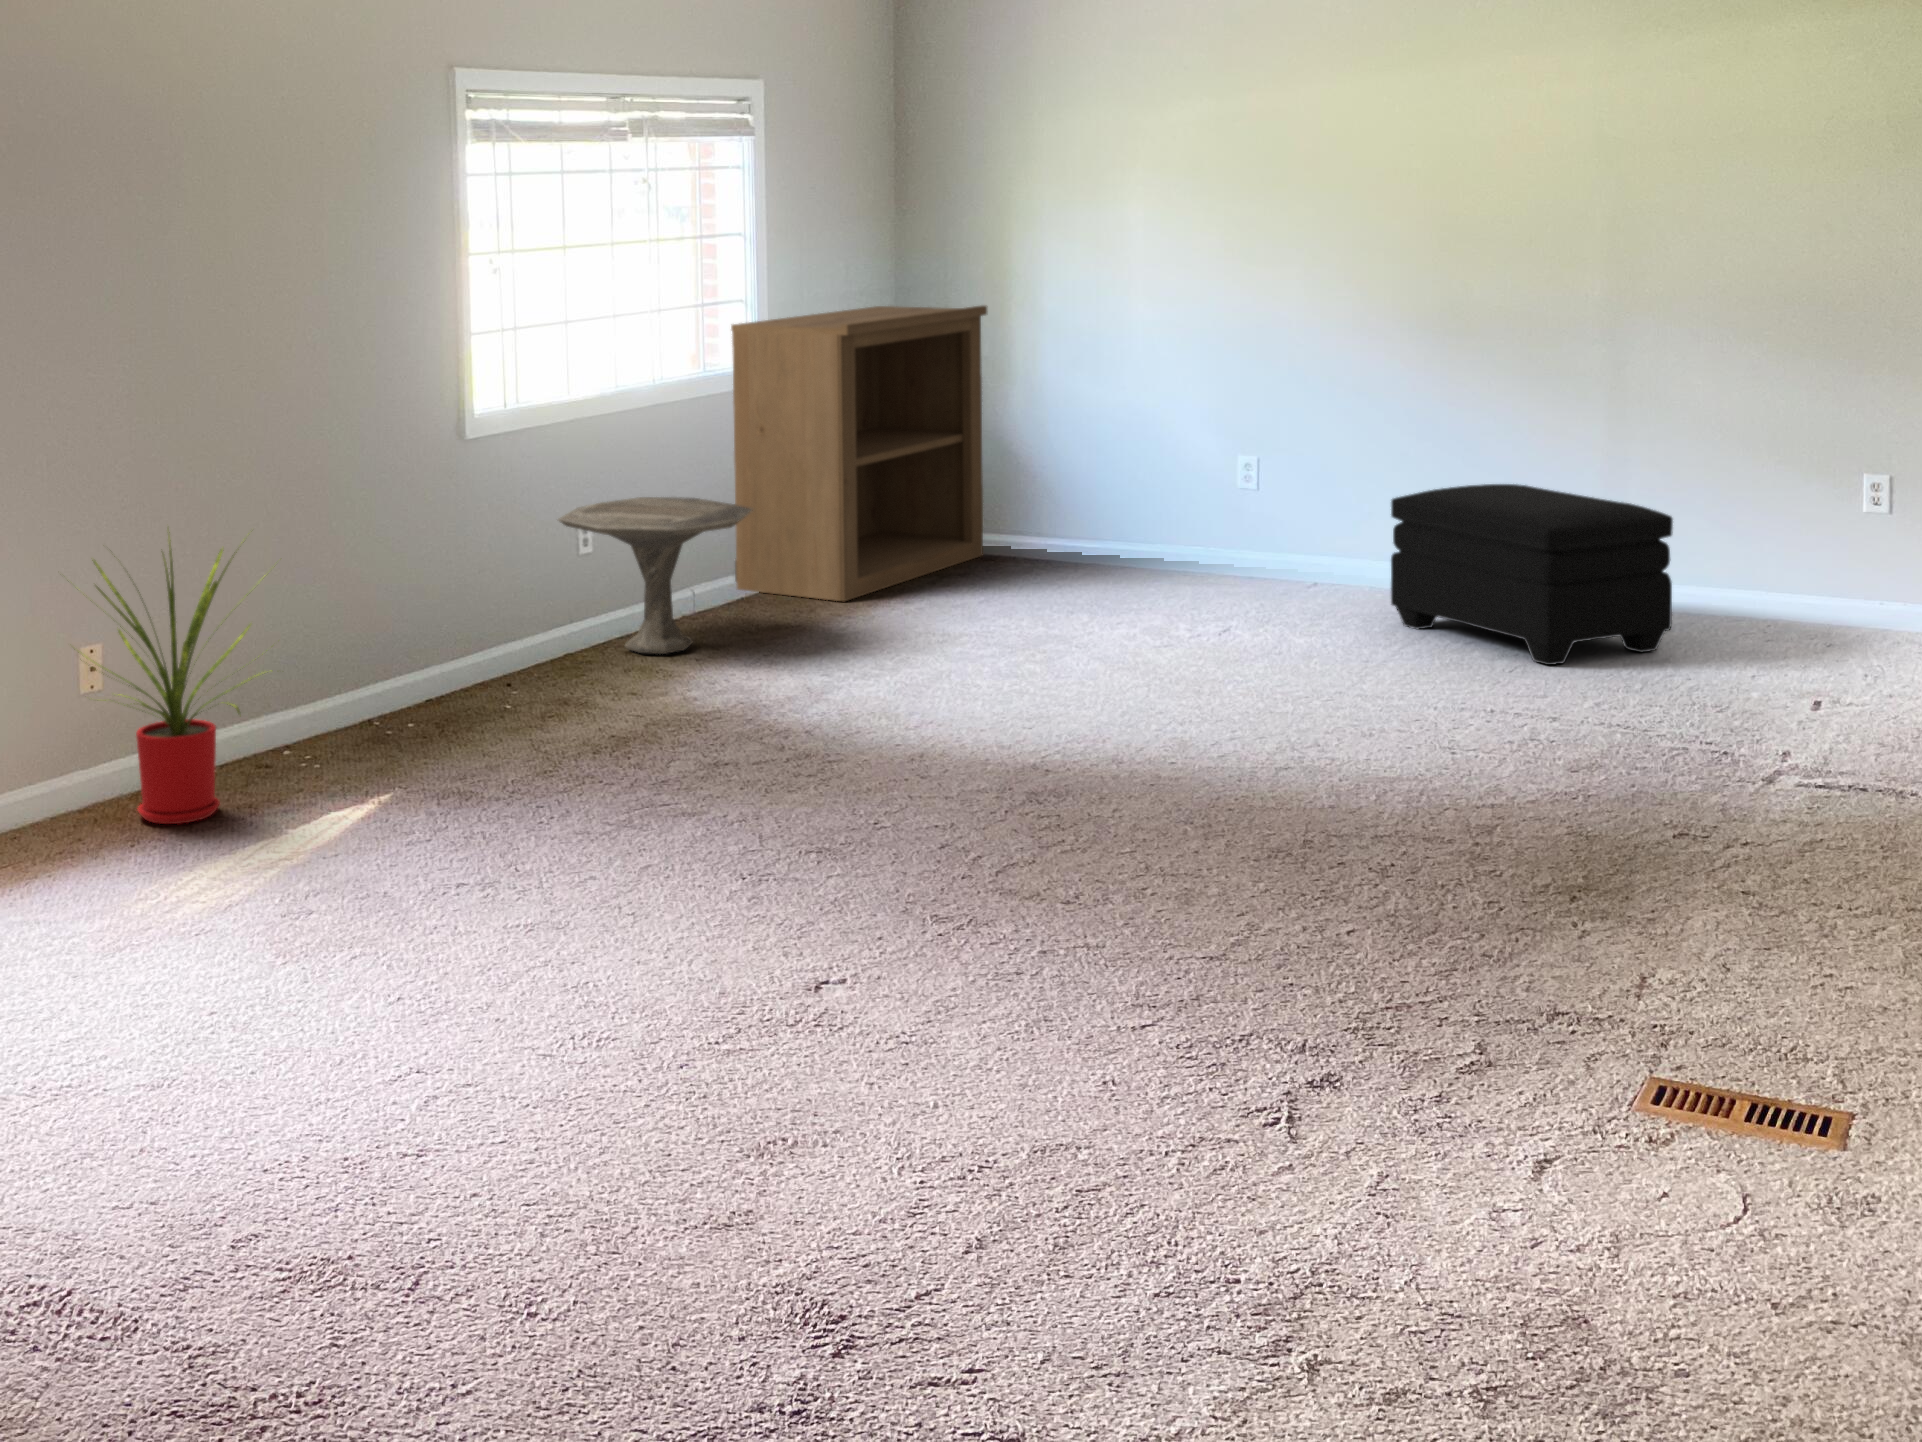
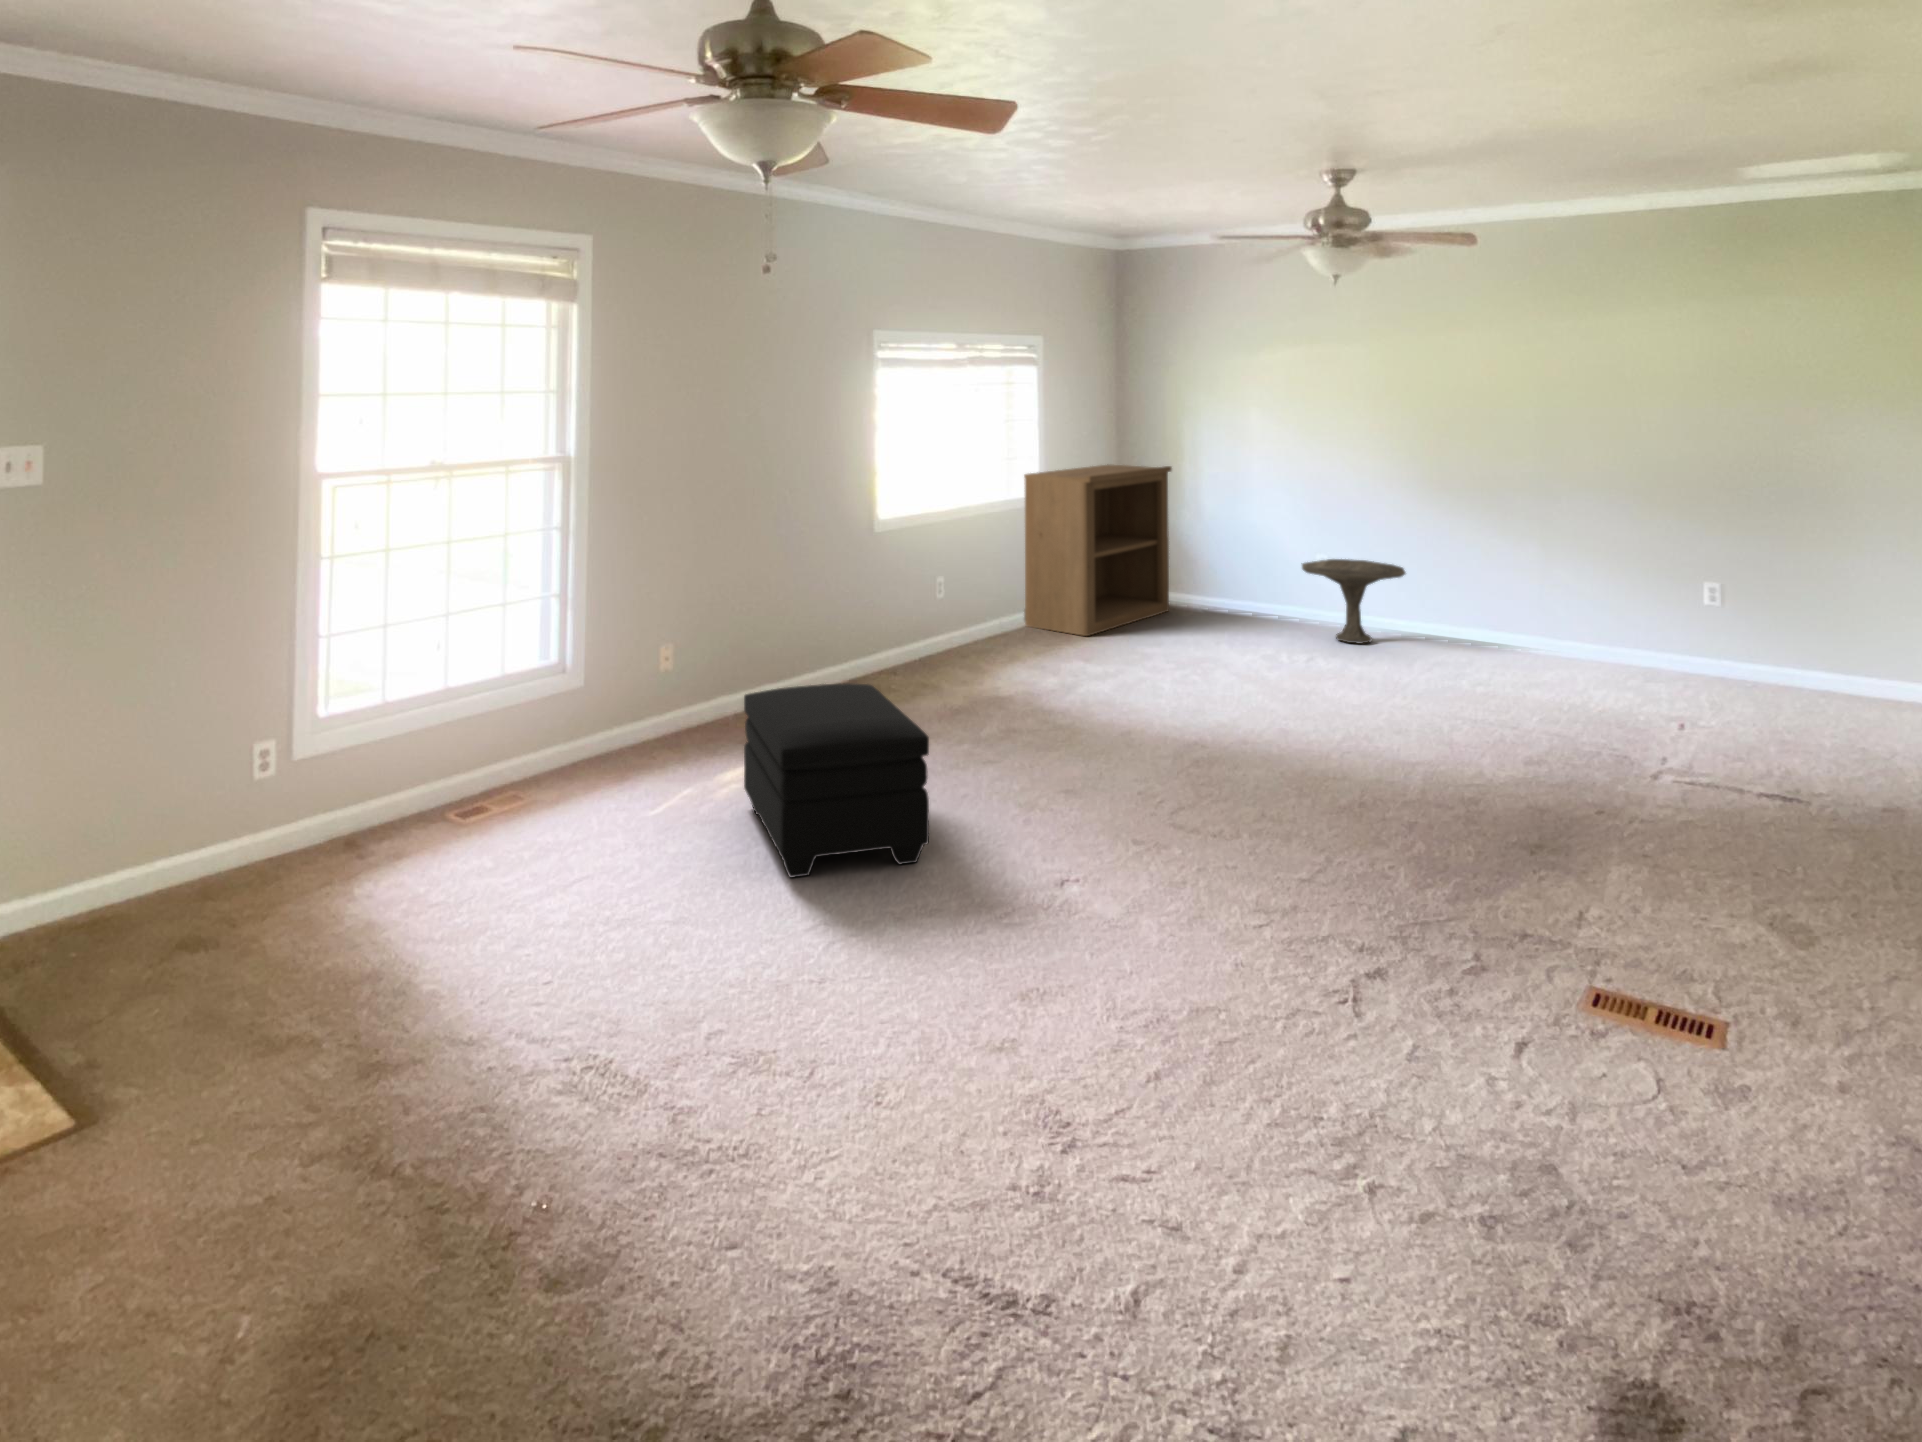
ottoman: present [1391,484,1673,665] -> present [744,683,929,877]
side table: present [558,497,754,654] -> present [1302,559,1405,644]
house plant: present [78,532,265,824] -> none [643,583,766,756]

